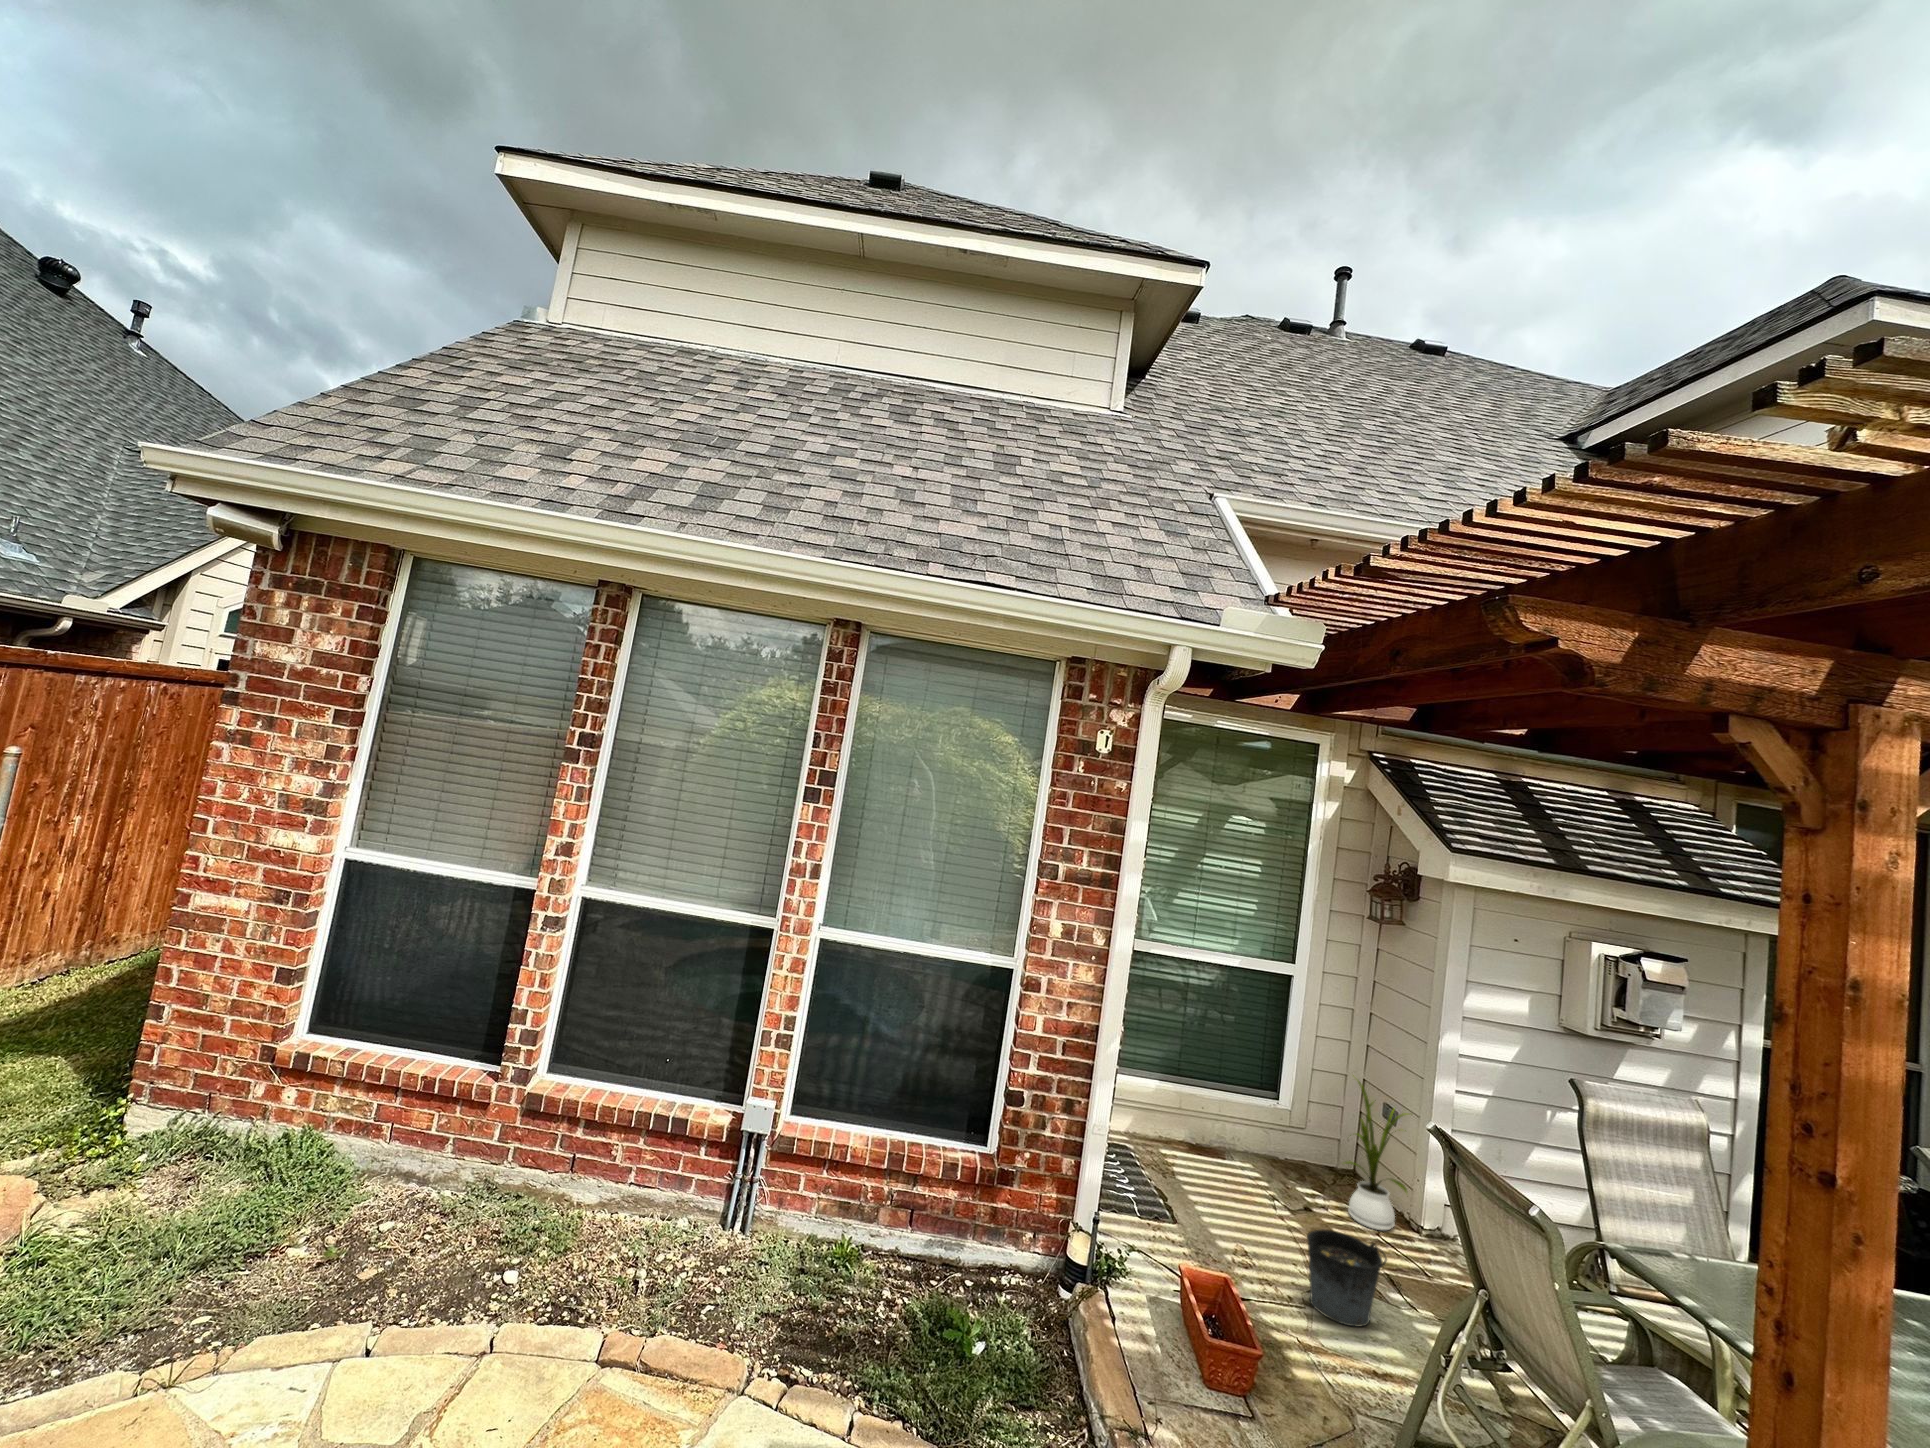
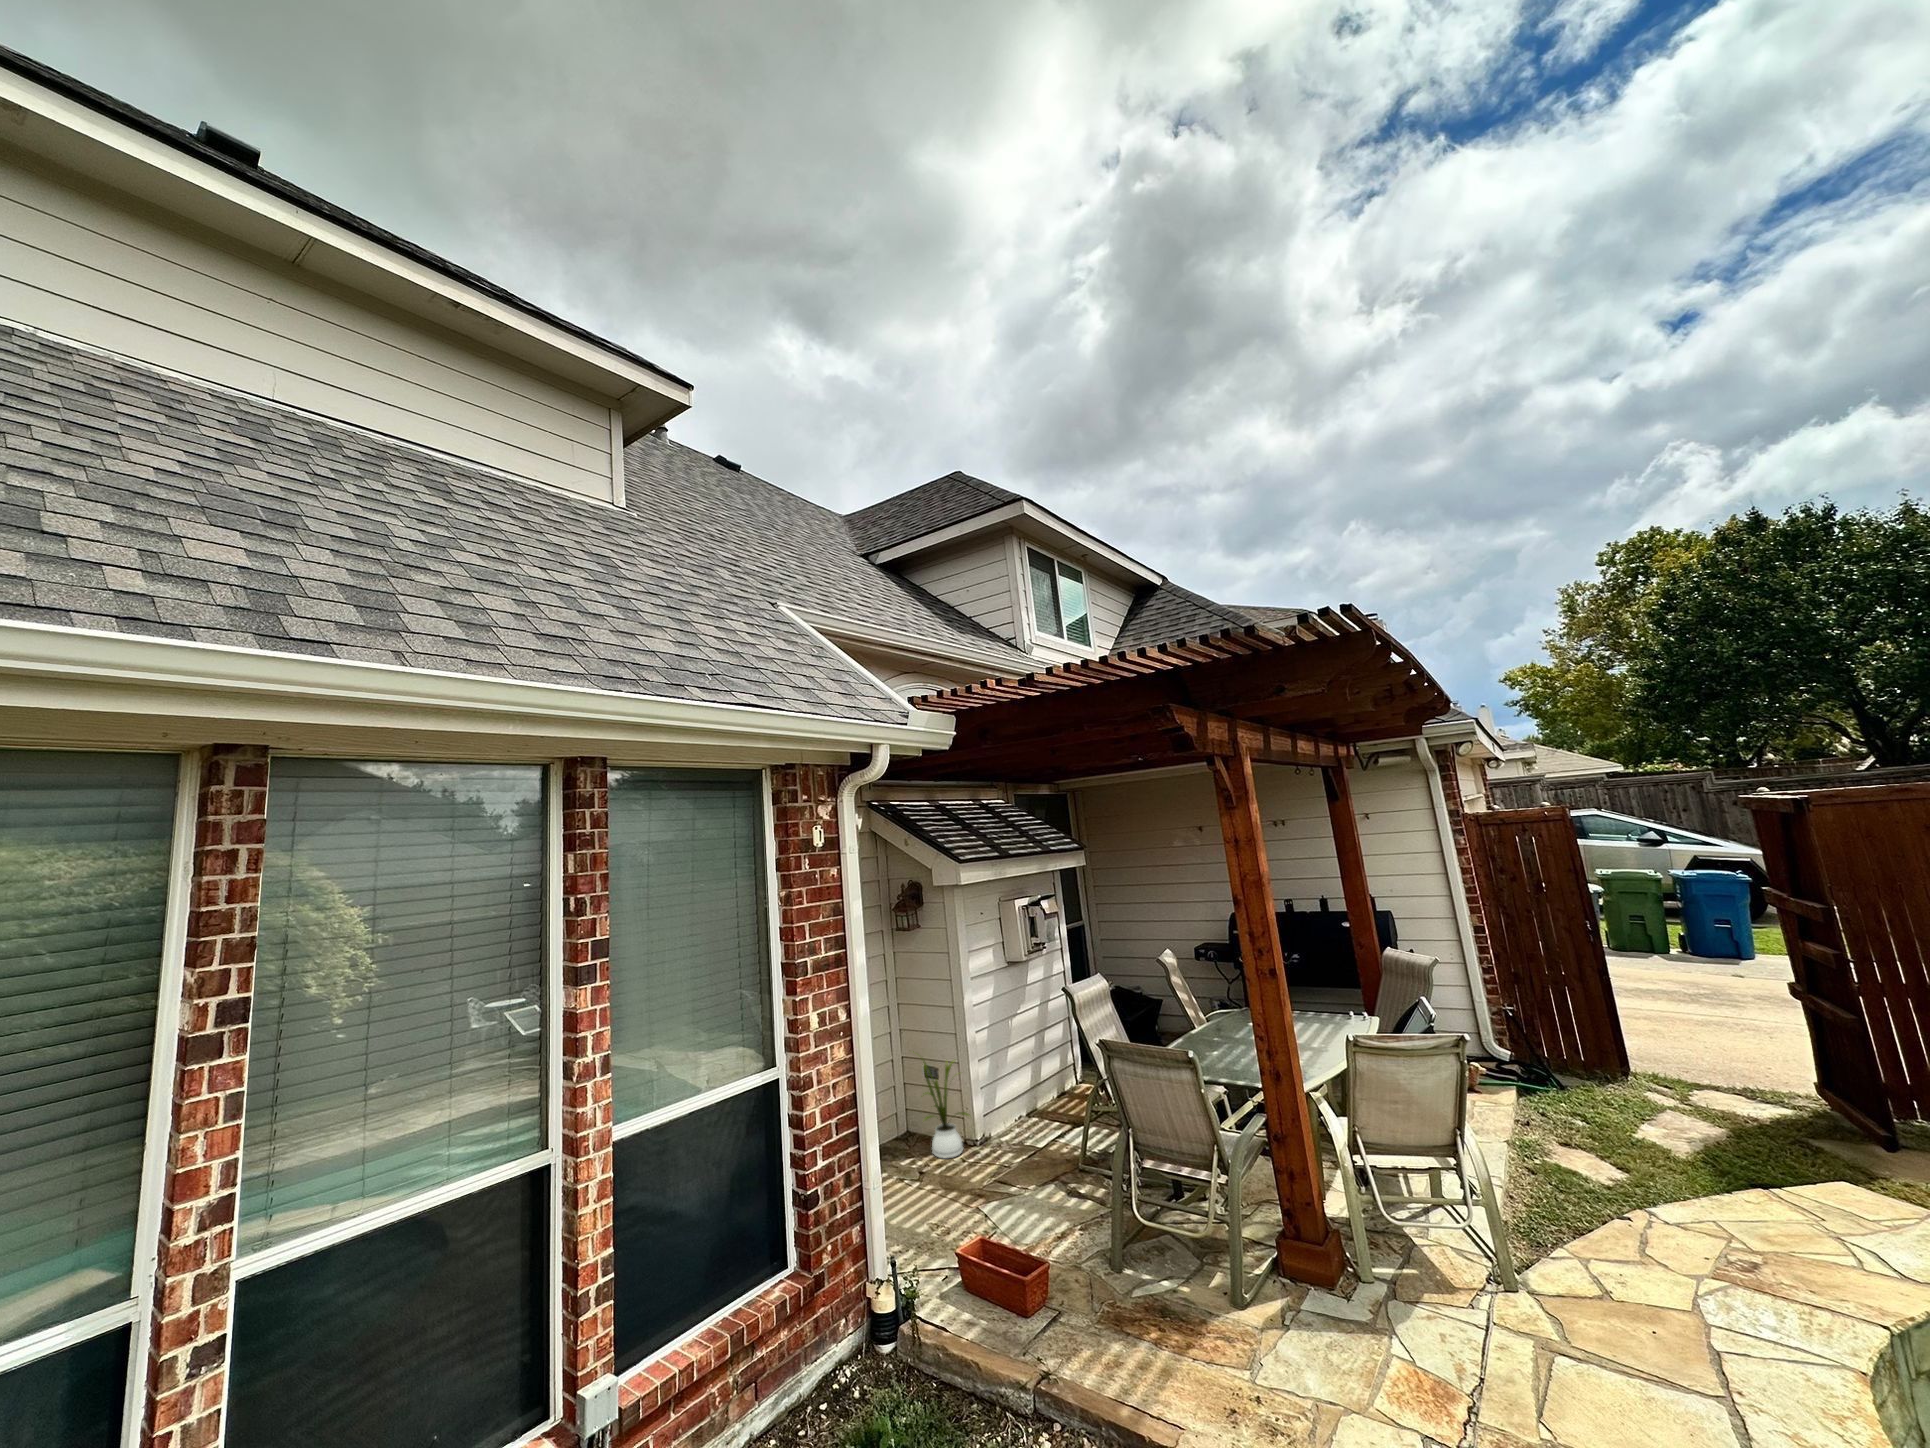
bucket: present [1307,1230,1387,1326] -> none [977,1158,1029,1230]

